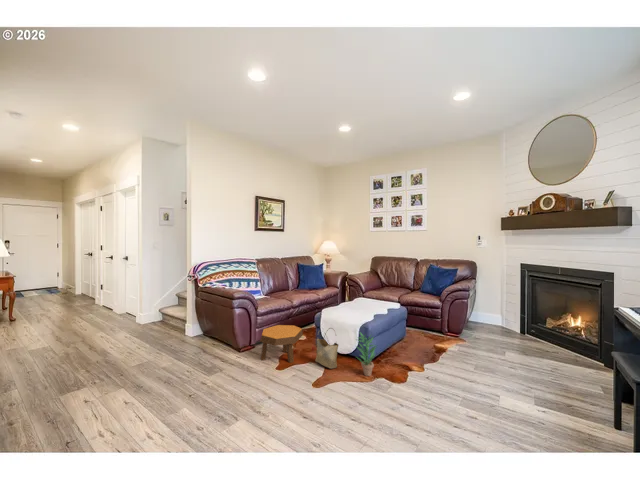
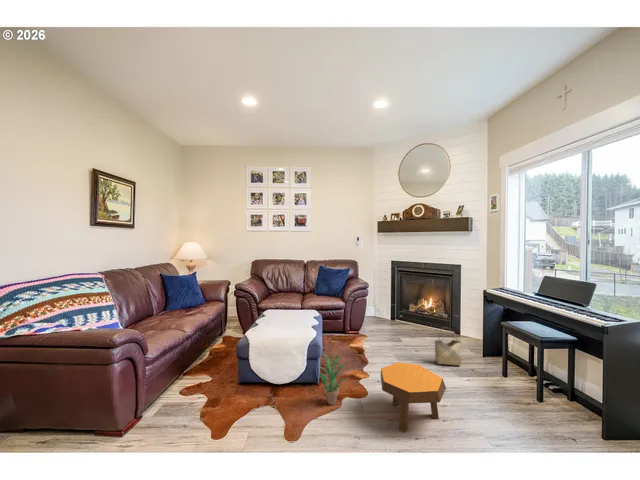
footstool: present [260,325,303,363] -> present [381,362,446,432]
woven basket: present [315,328,338,369] -> present [435,327,461,365]

